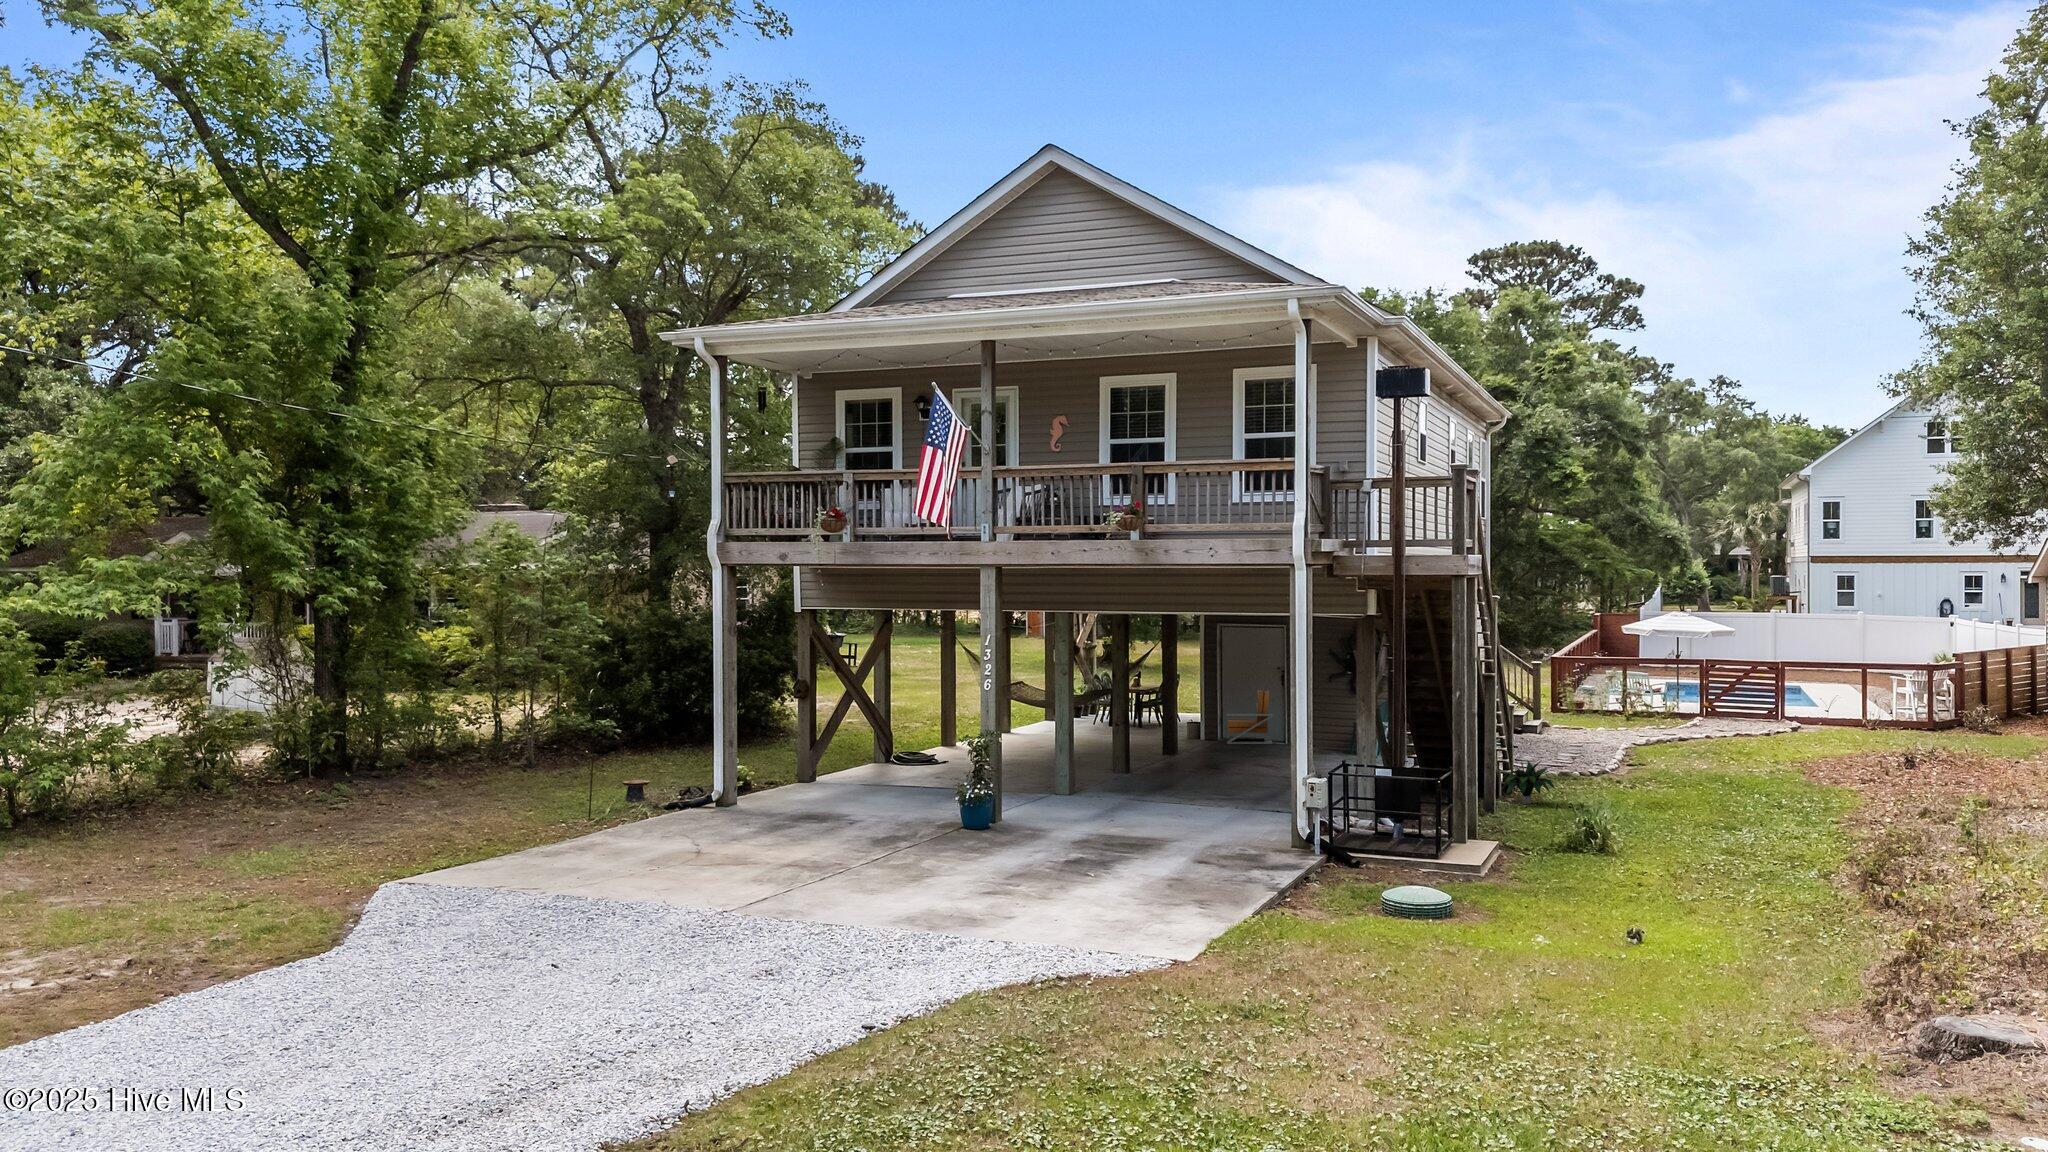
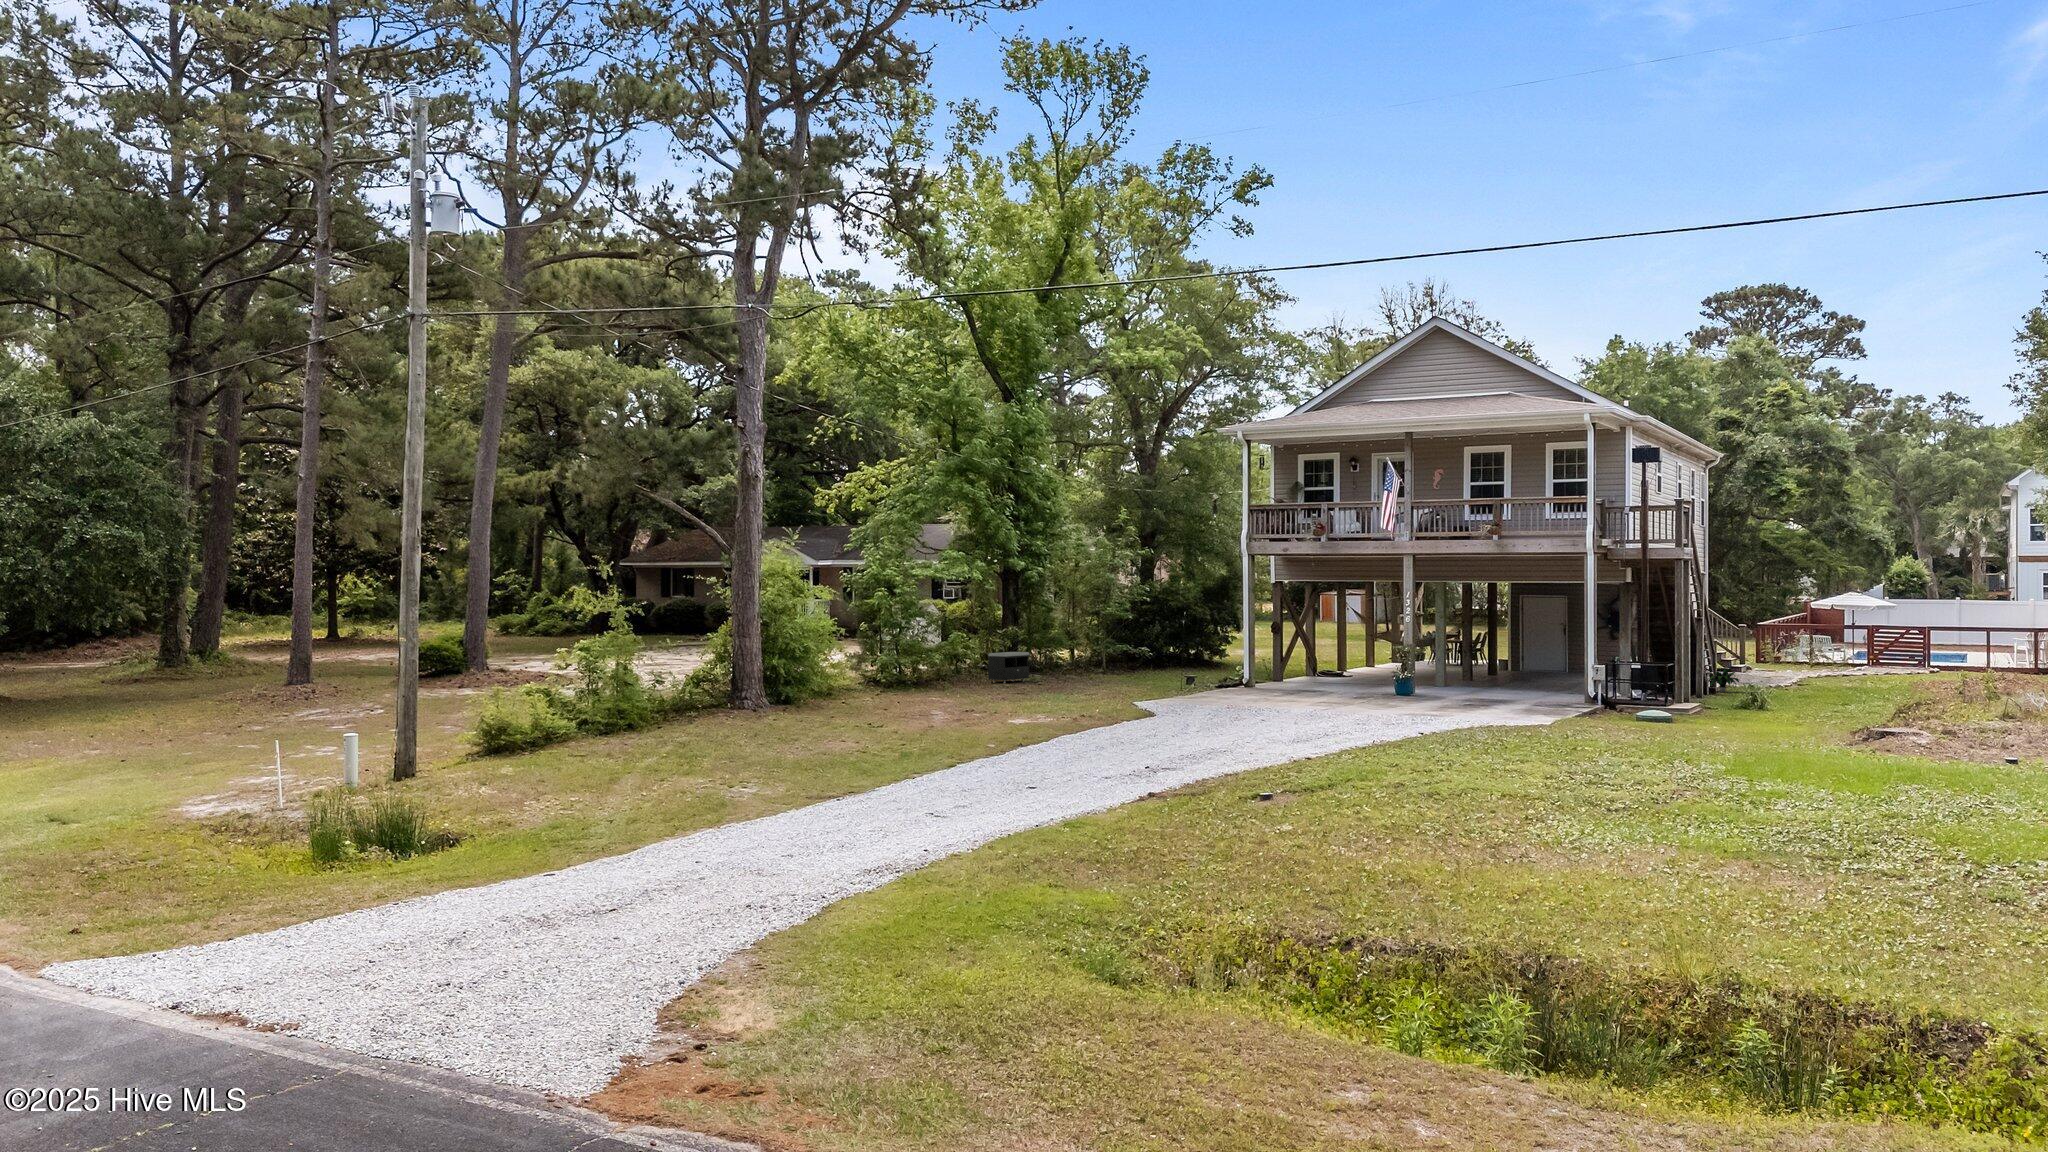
lounge chair: present [1227,690,1274,744] -> none [1524,637,1559,672]
storage bench: none [291,735,378,795] -> present [988,652,1029,683]

